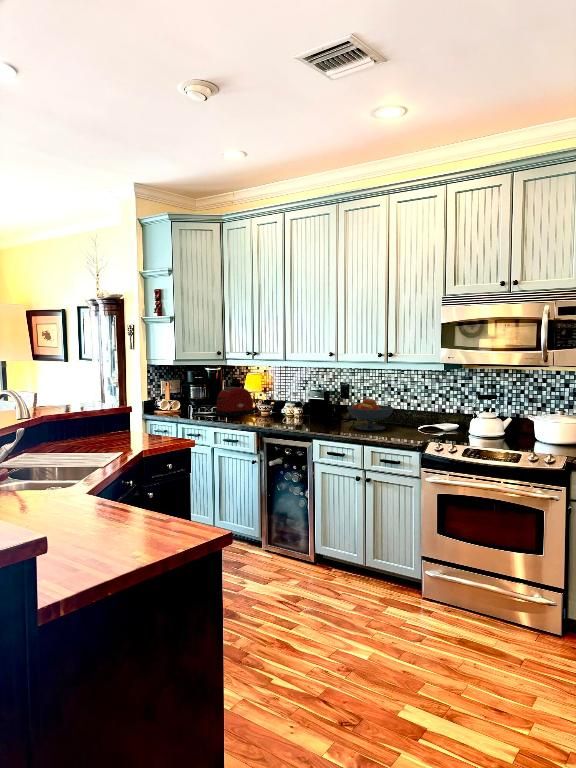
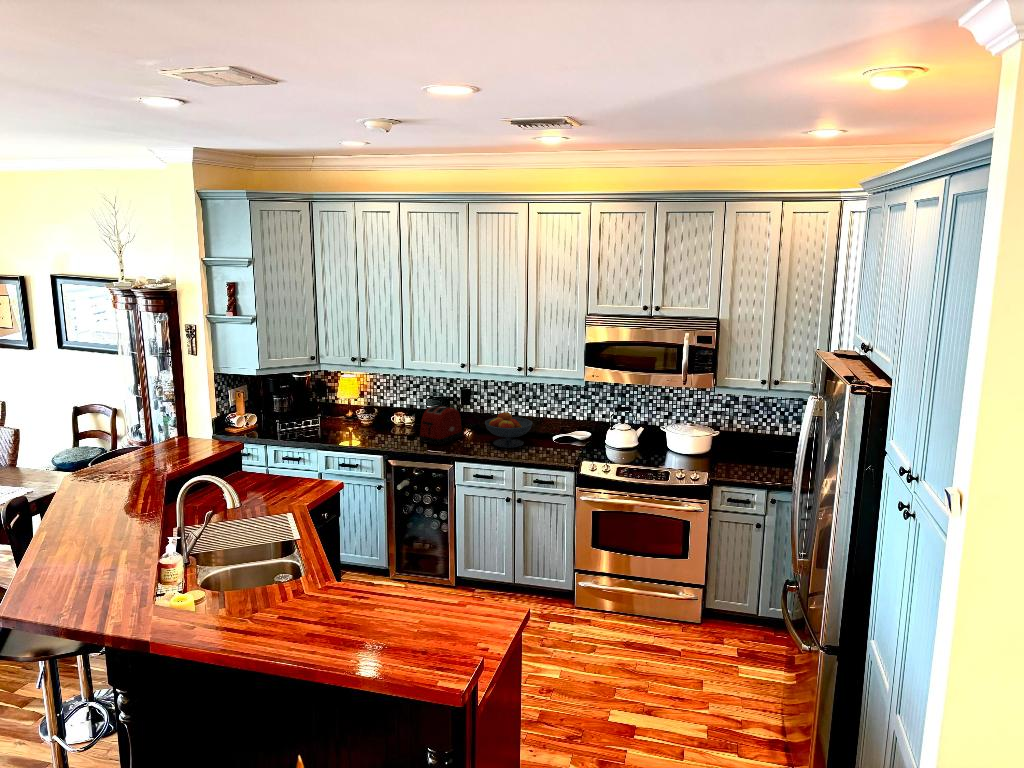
toaster: present [216,387,254,416] -> present [419,406,462,445]

